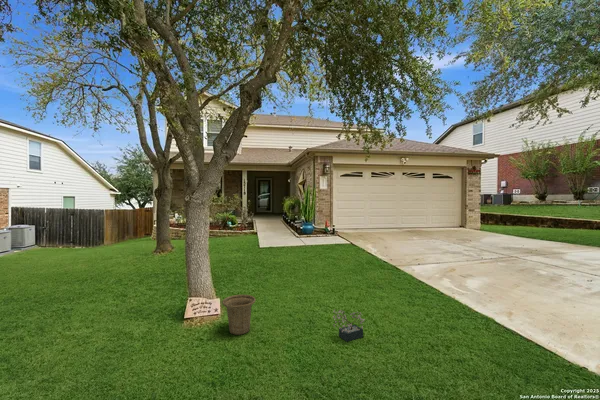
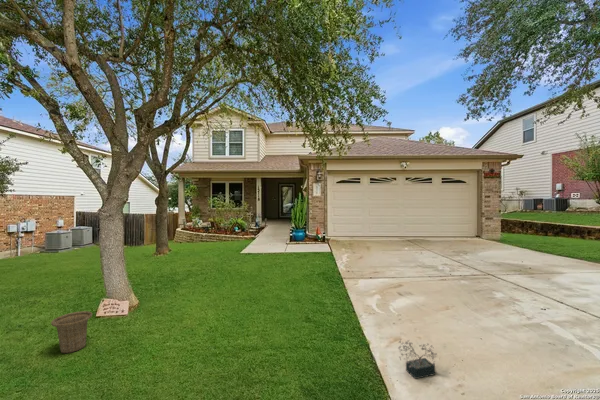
decorative plant: present [333,310,364,342] -> present [399,341,436,379]

